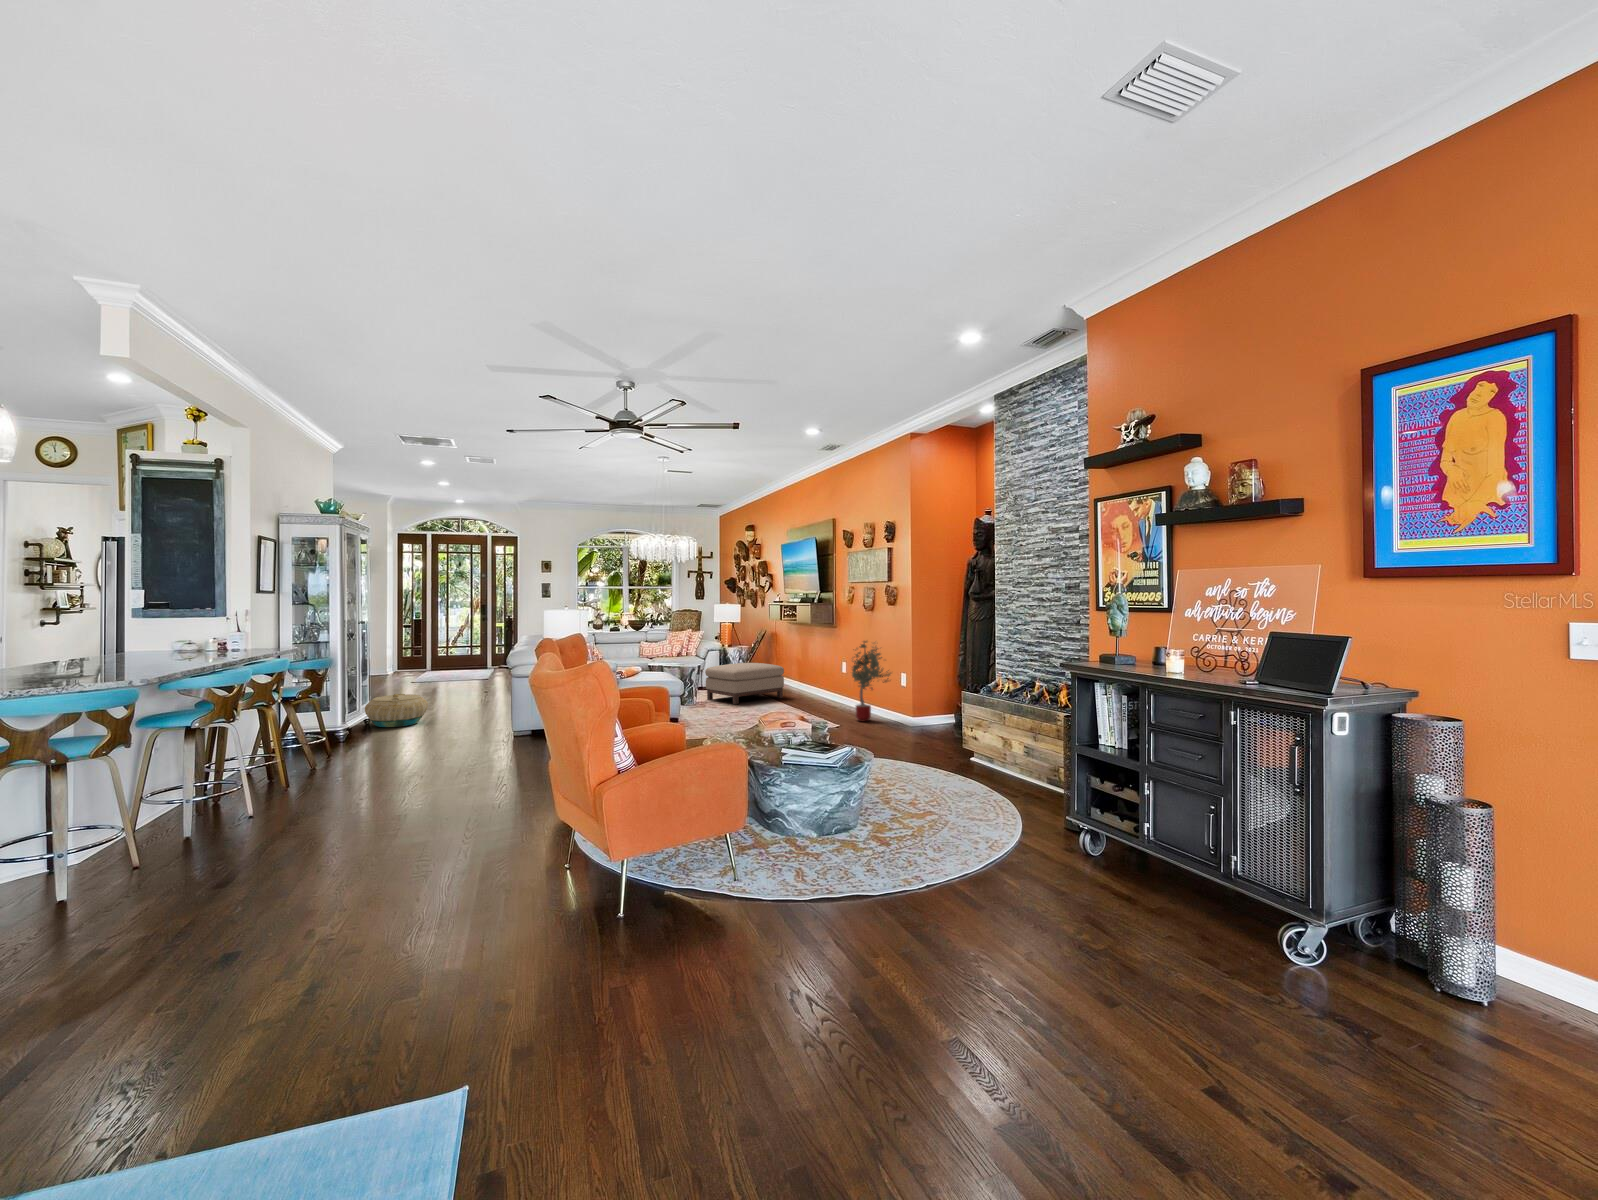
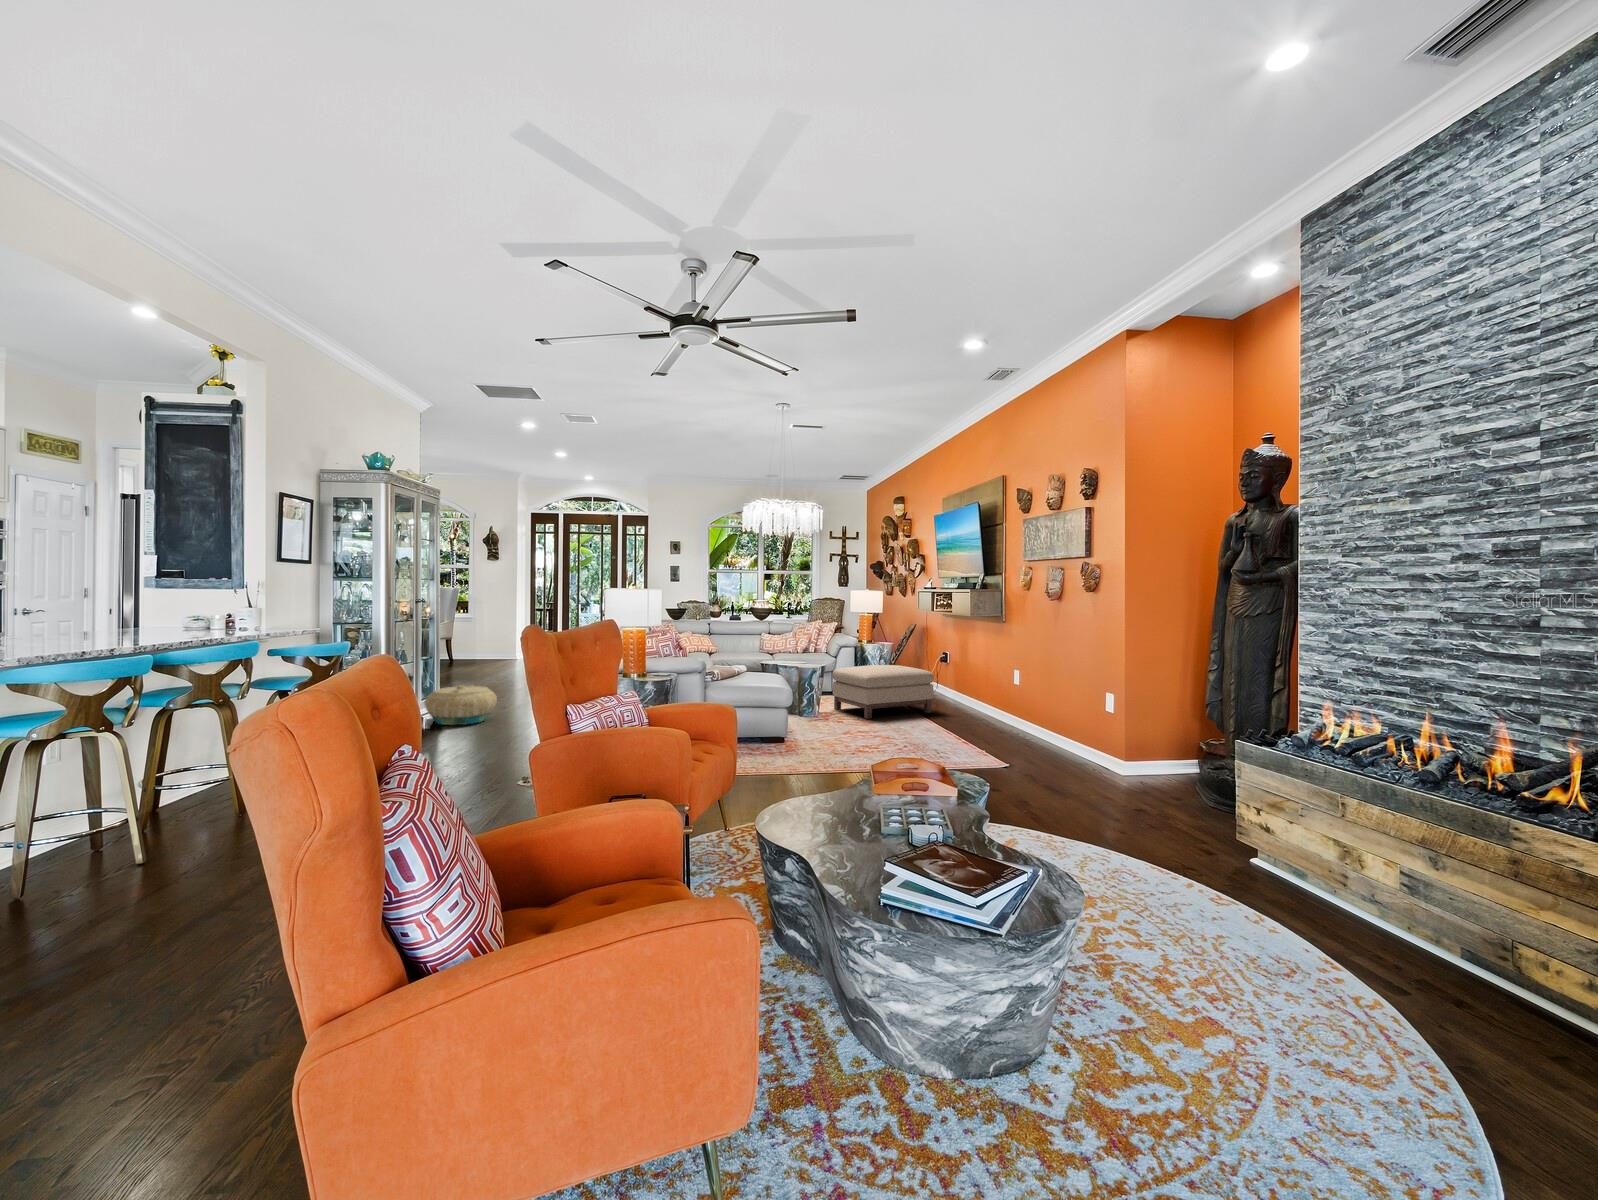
potted tree: present [852,641,891,721] -> none [1024,641,1092,760]

